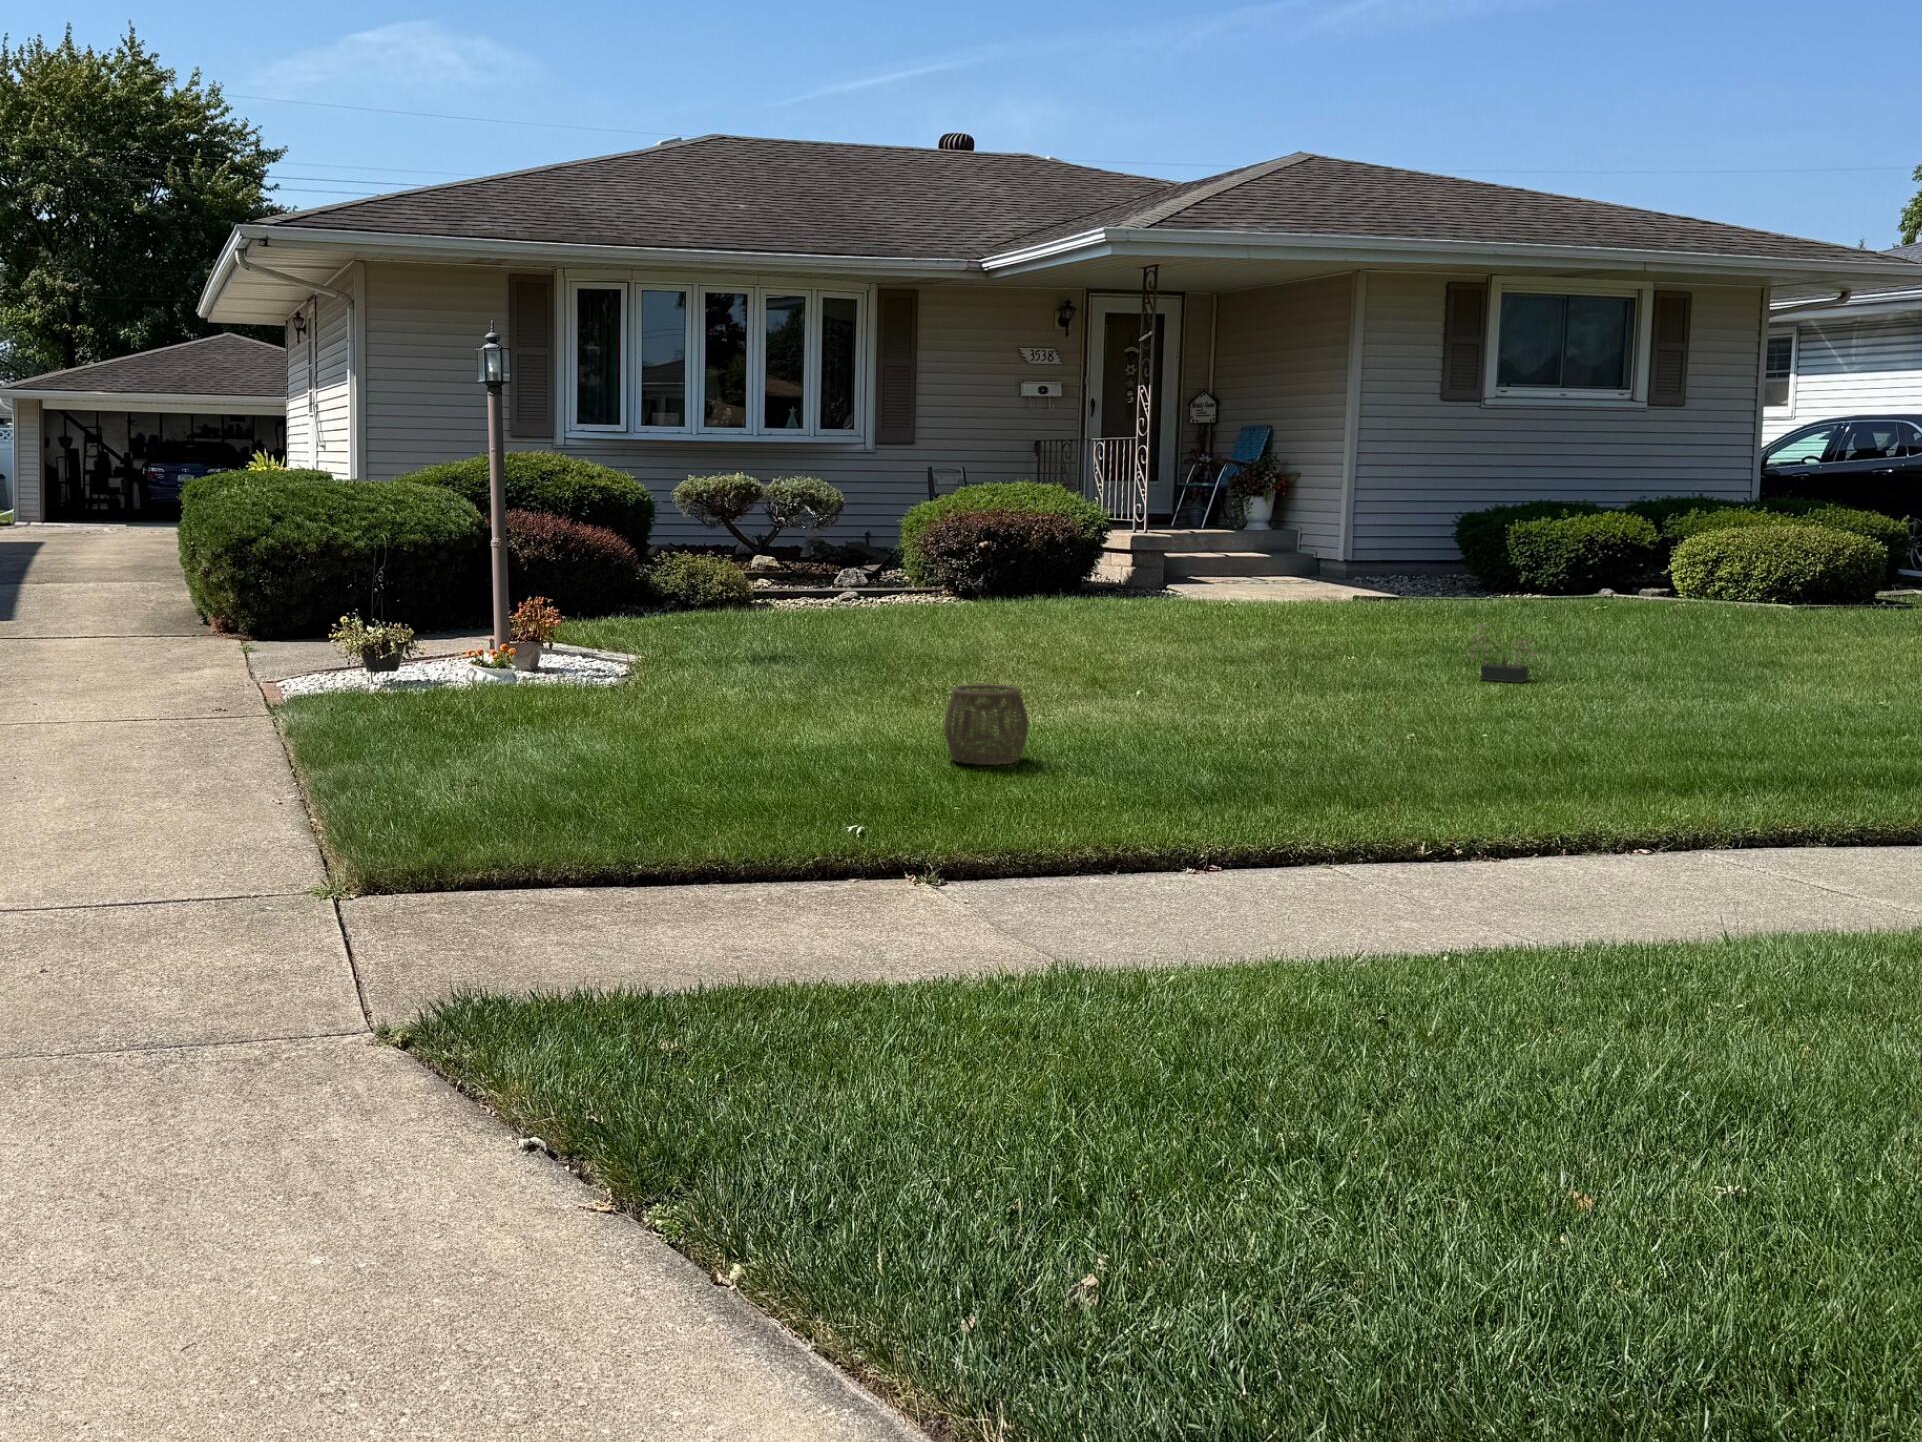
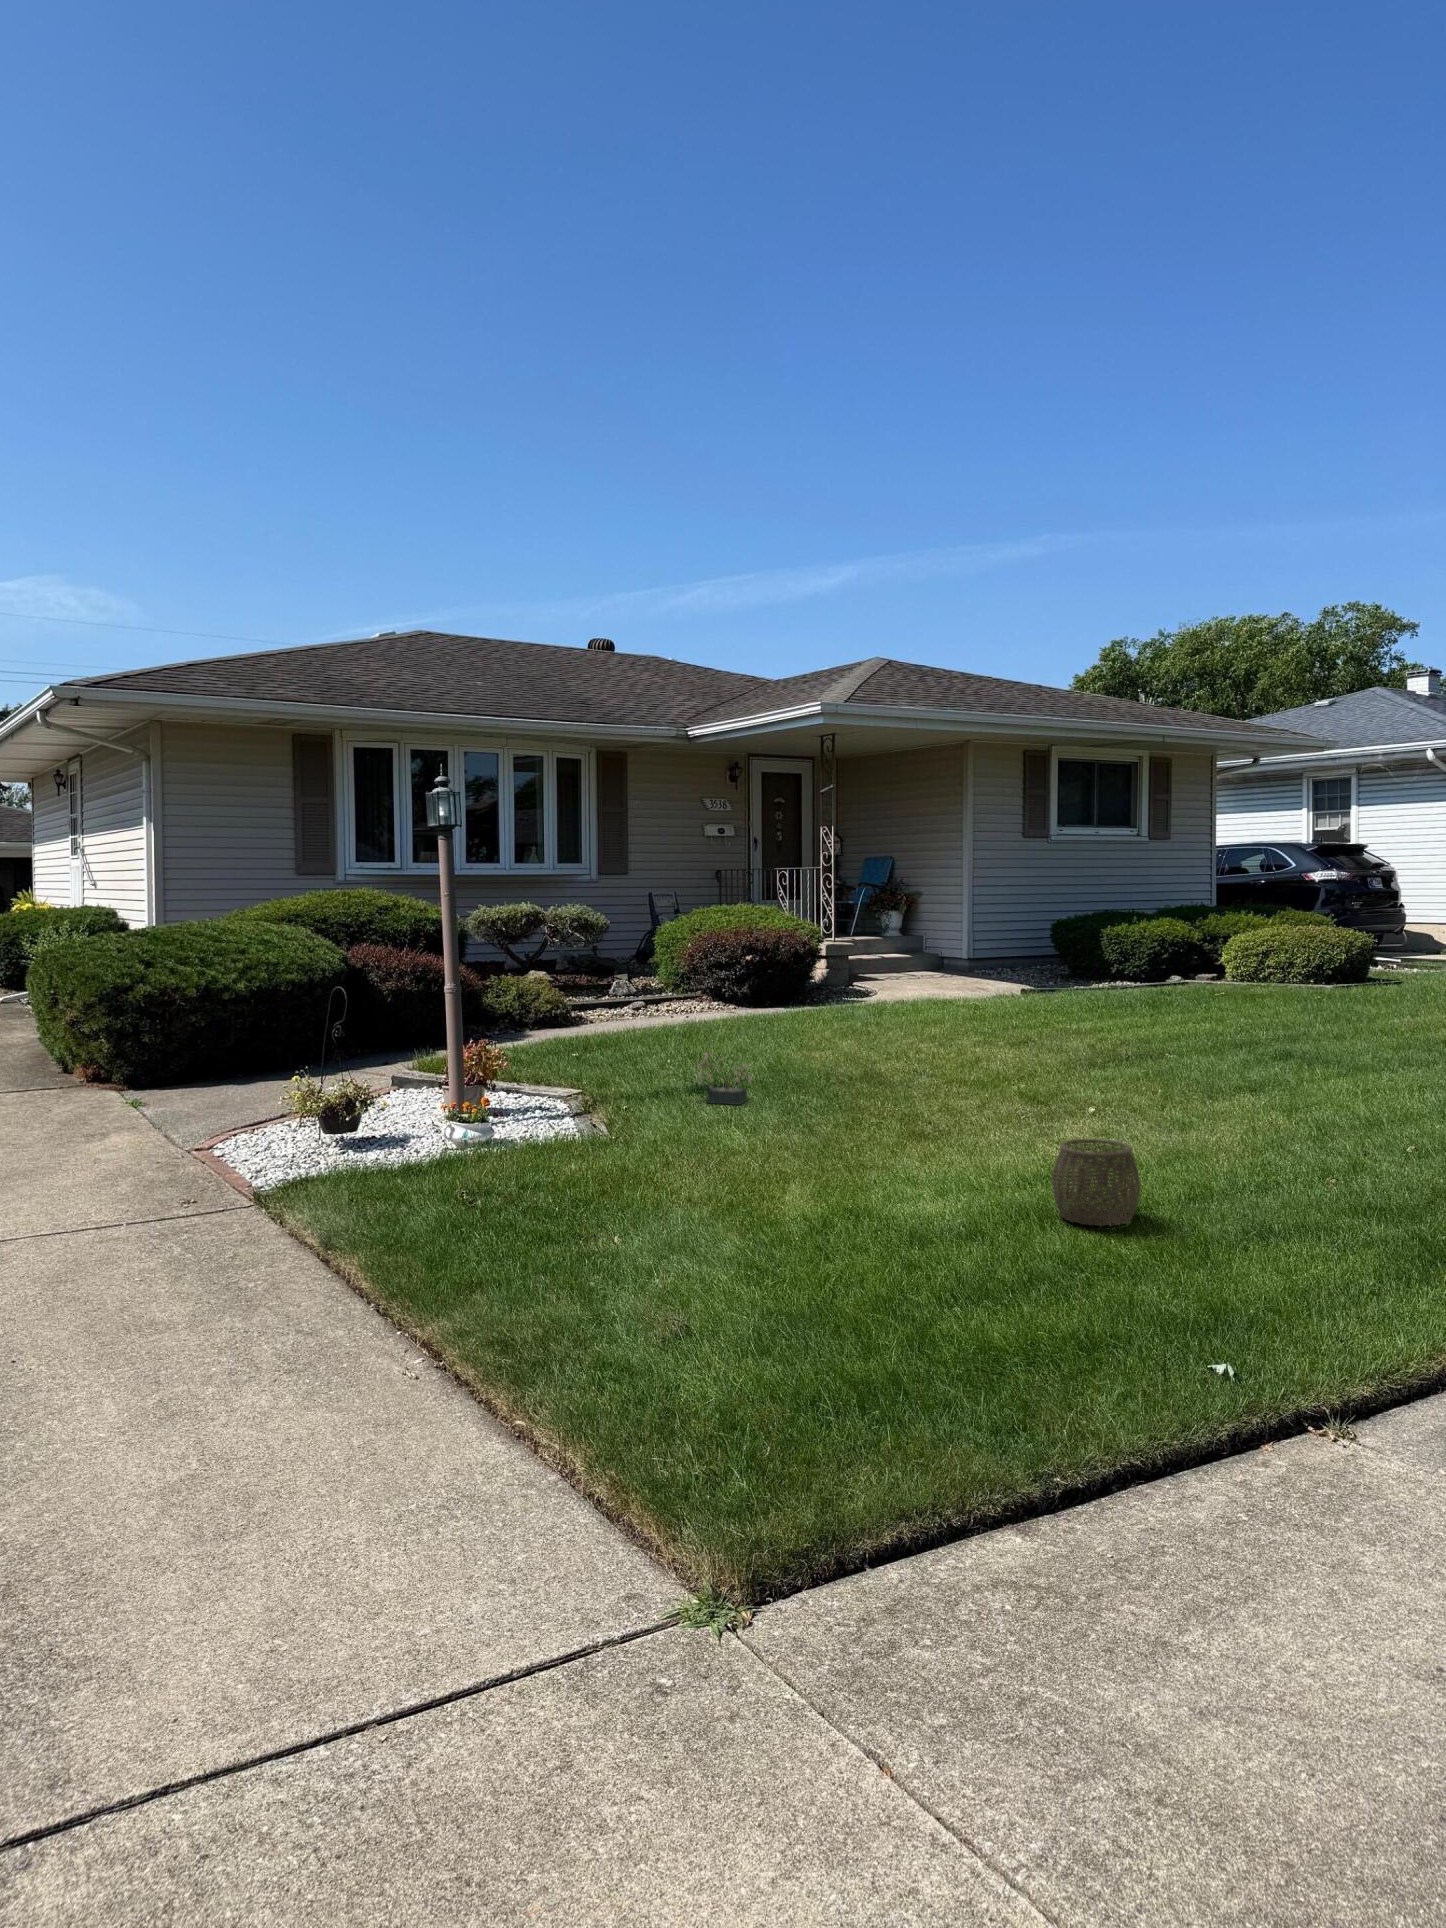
decorative plant: present [1469,624,1537,683] -> present [697,1053,752,1105]

